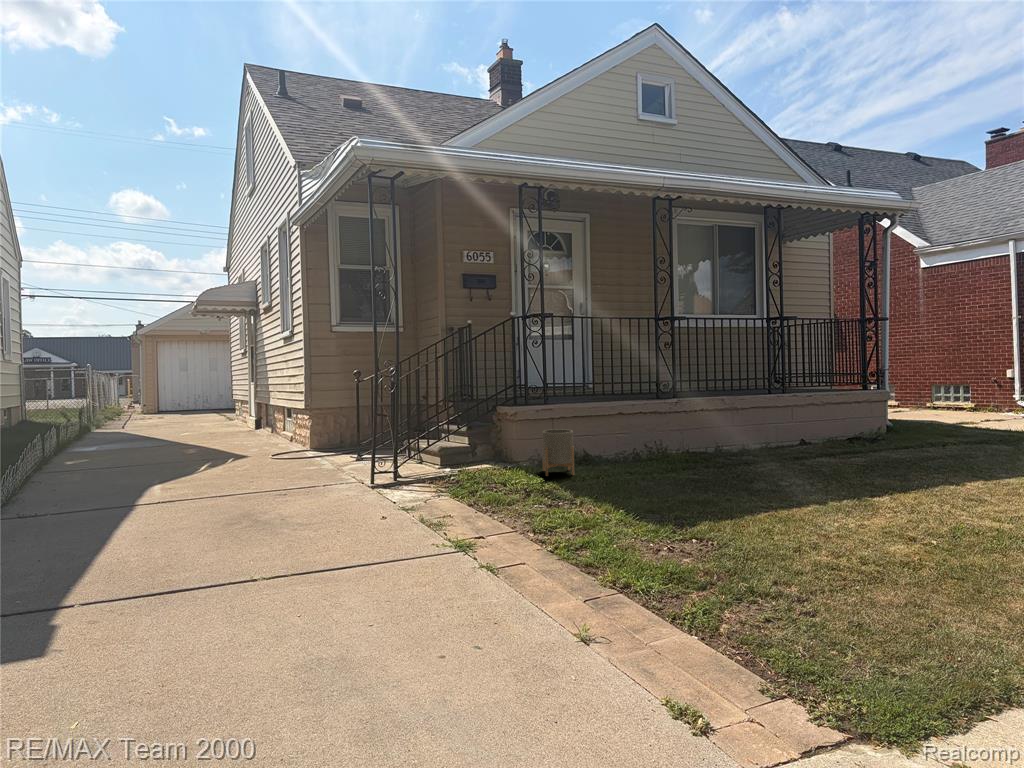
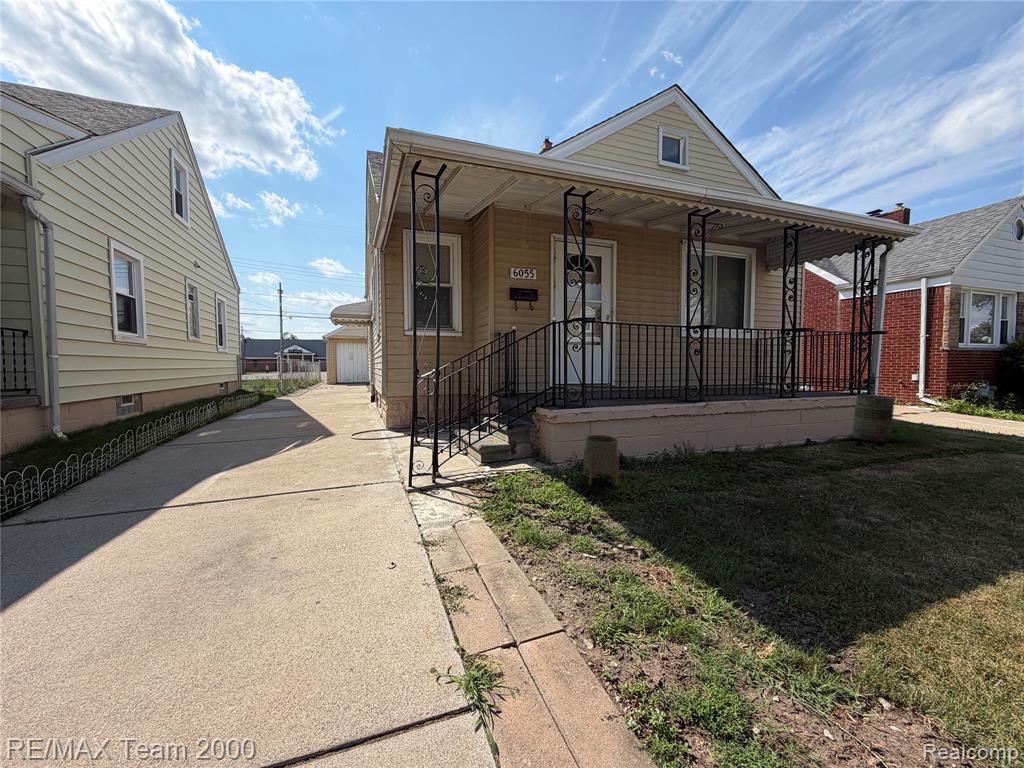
trash can: none [859,389,900,440] -> present [852,395,895,442]

